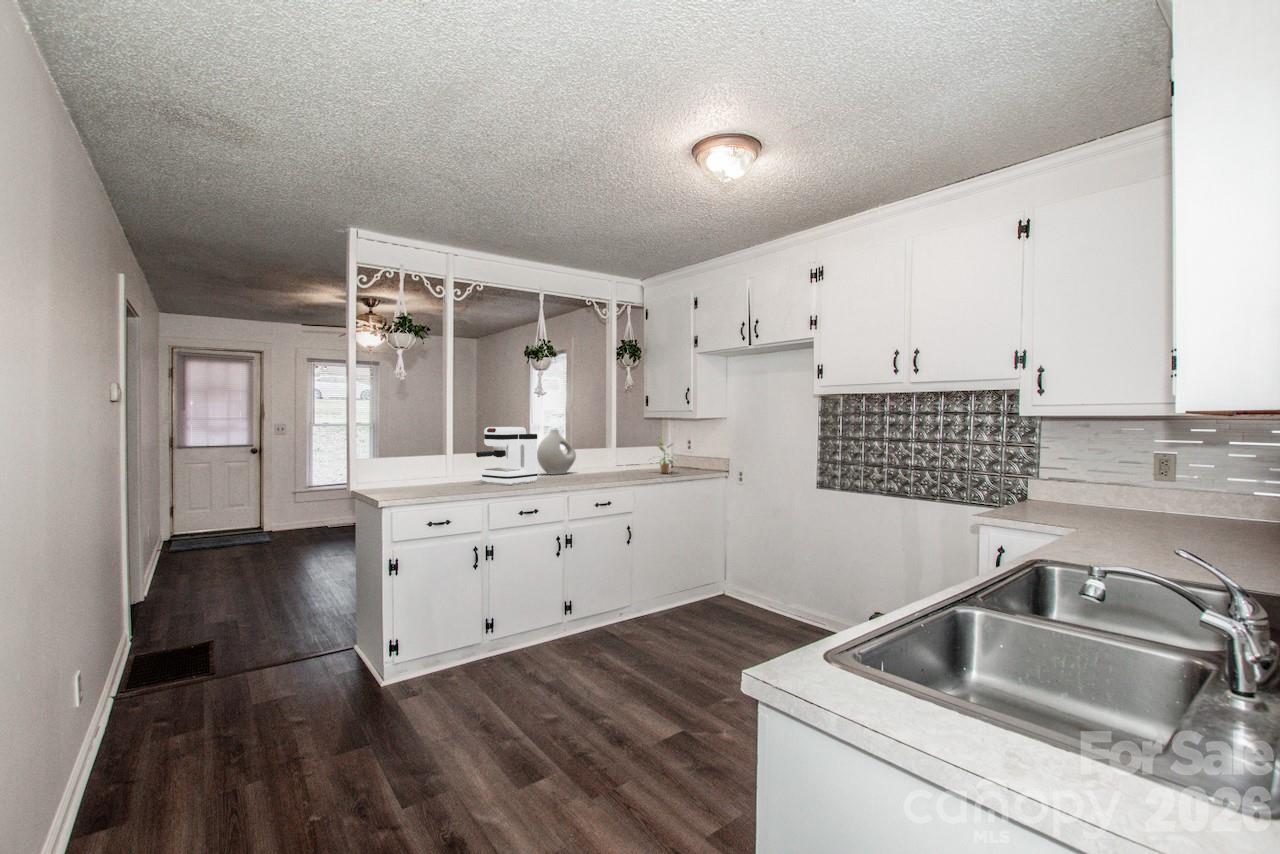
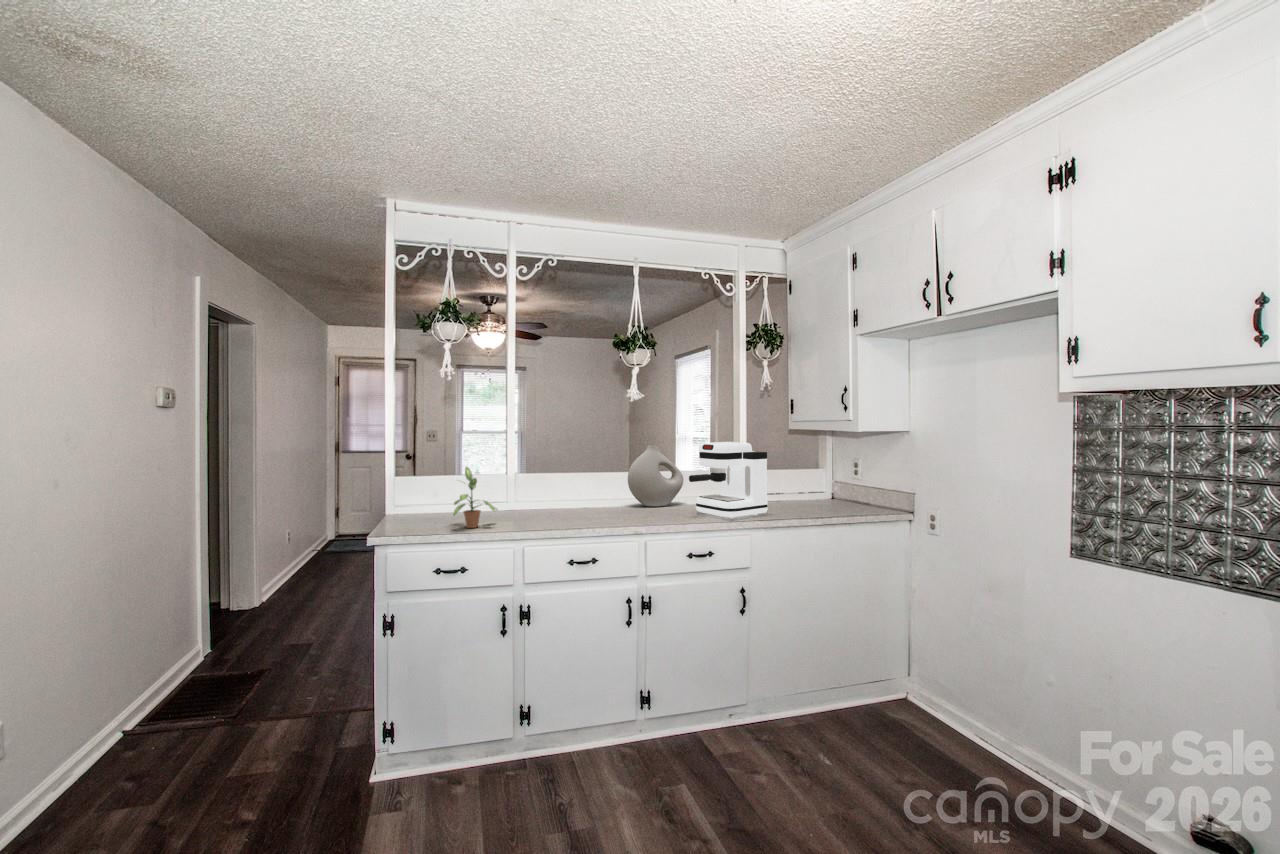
coffee maker: present [476,427,538,485] -> present [689,442,768,519]
potted plant: present [658,439,673,473] -> present [454,467,497,528]

